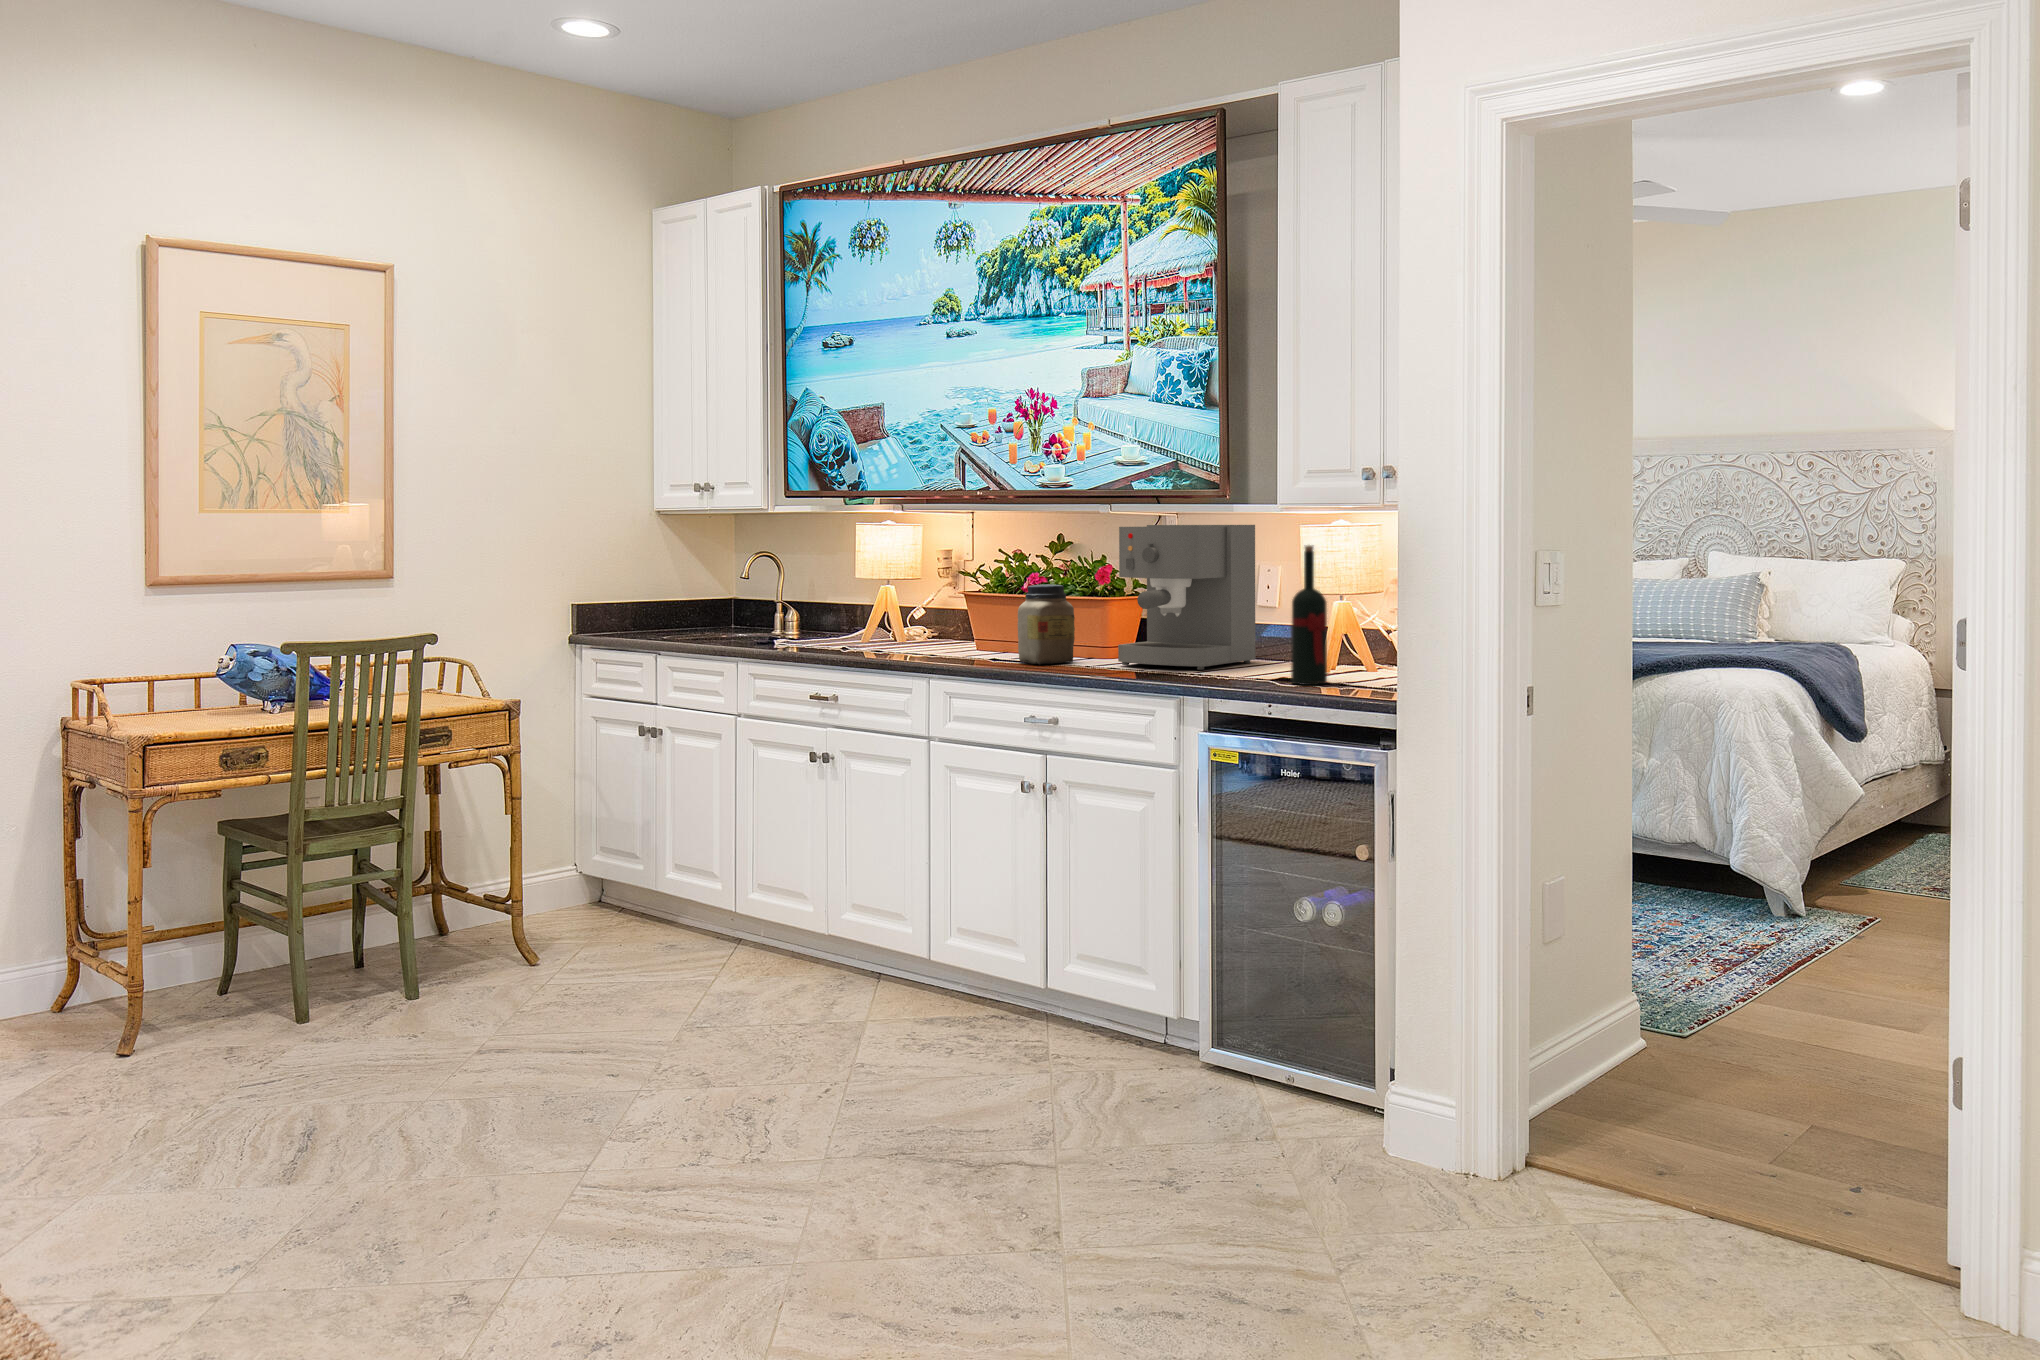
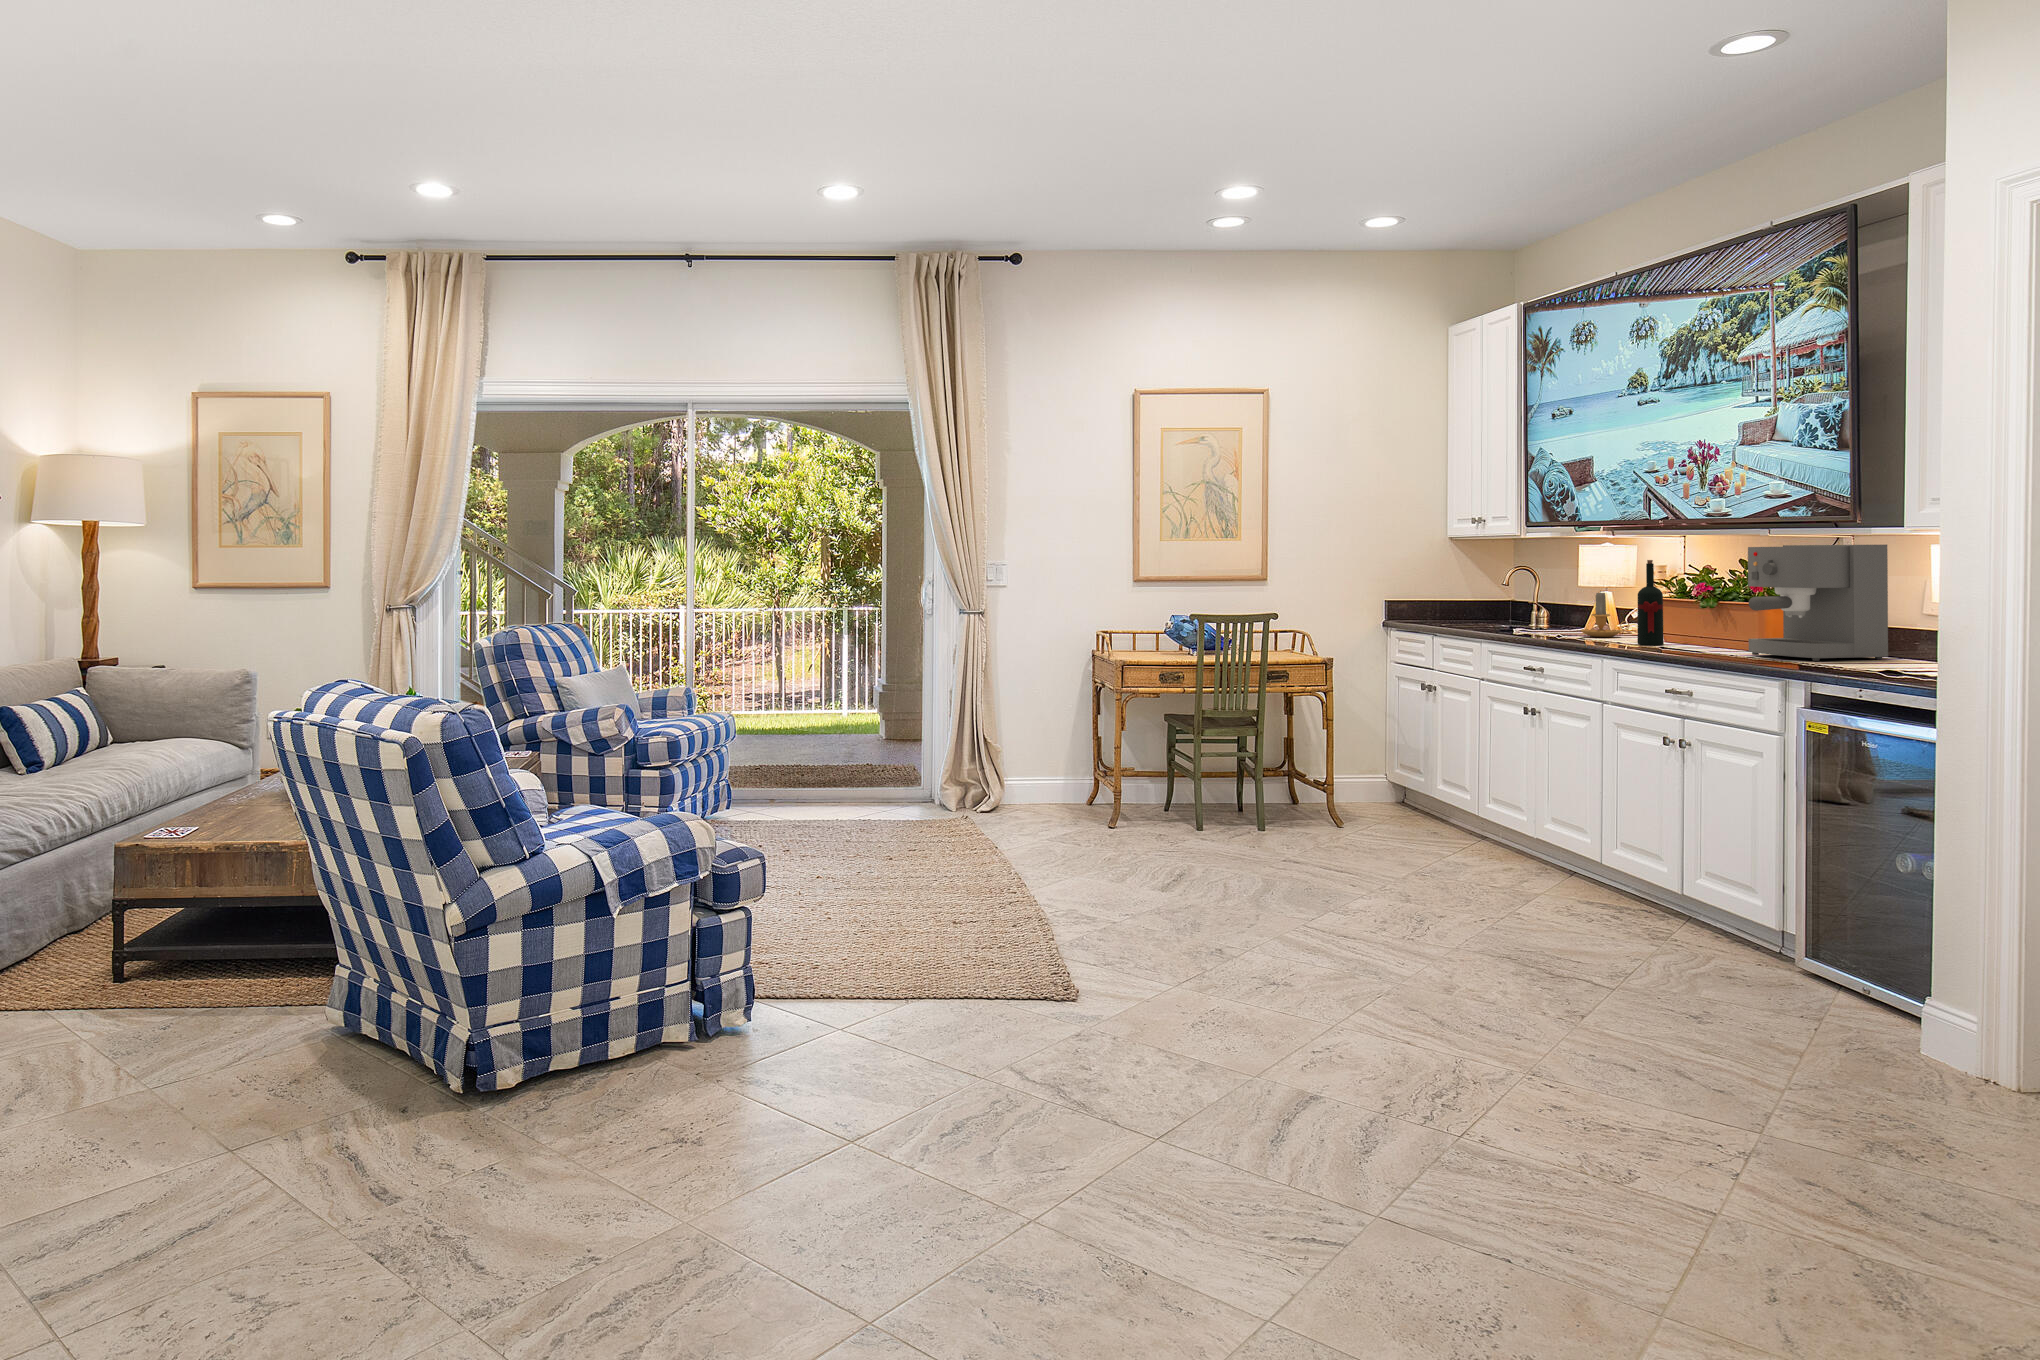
wine bottle: present [1291,545,1327,685] -> present [1637,560,1664,645]
candle: none [879,584,934,647] -> present [1581,592,1630,637]
jar: present [1018,584,1075,664] -> none [1668,591,1717,651]

